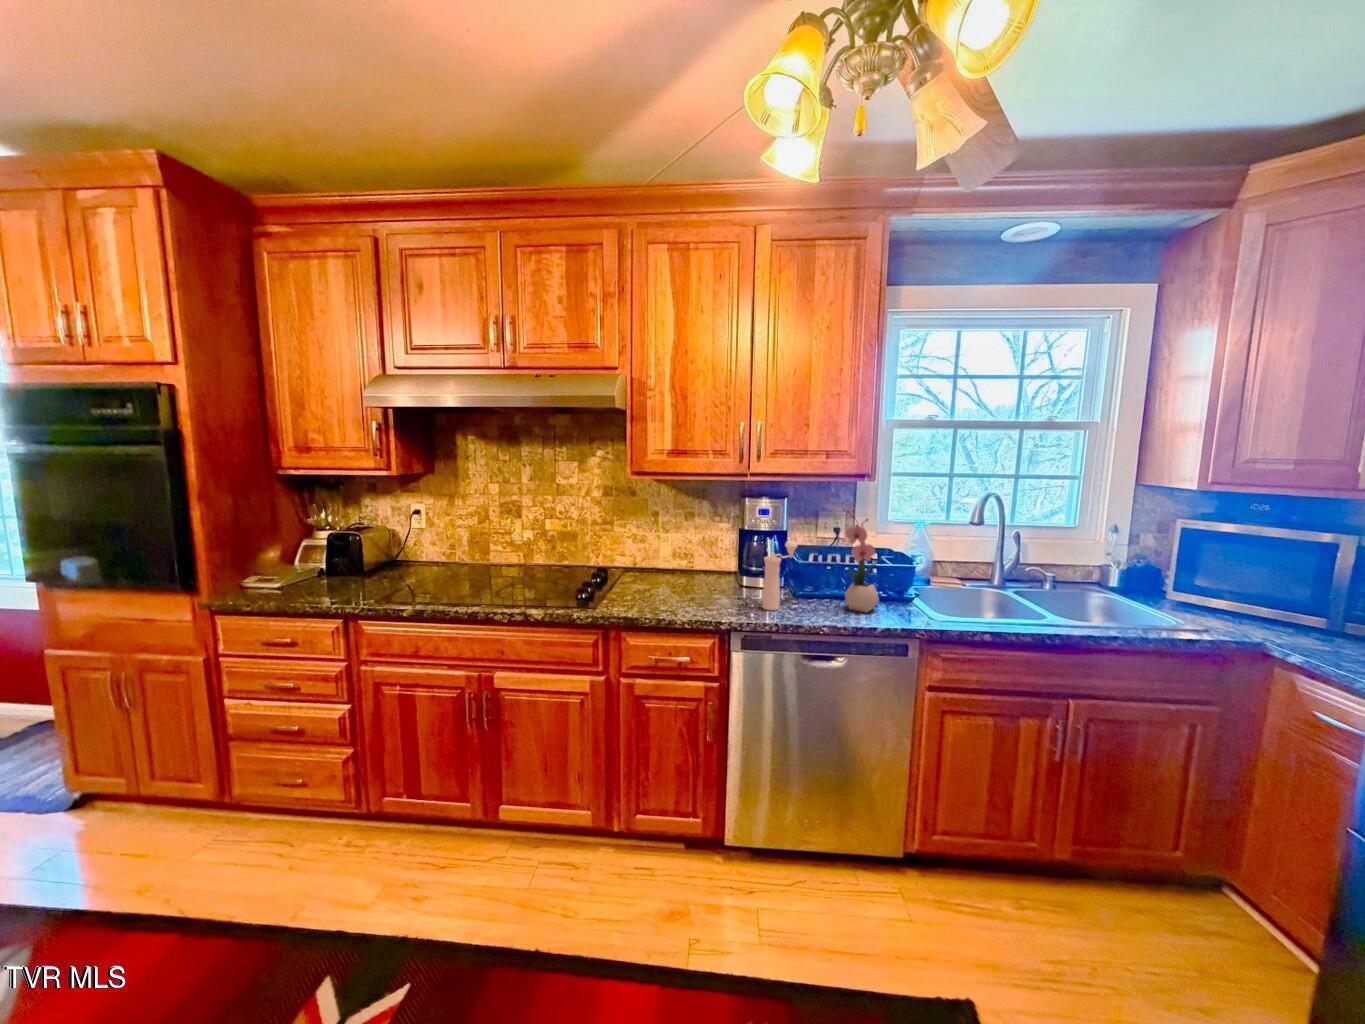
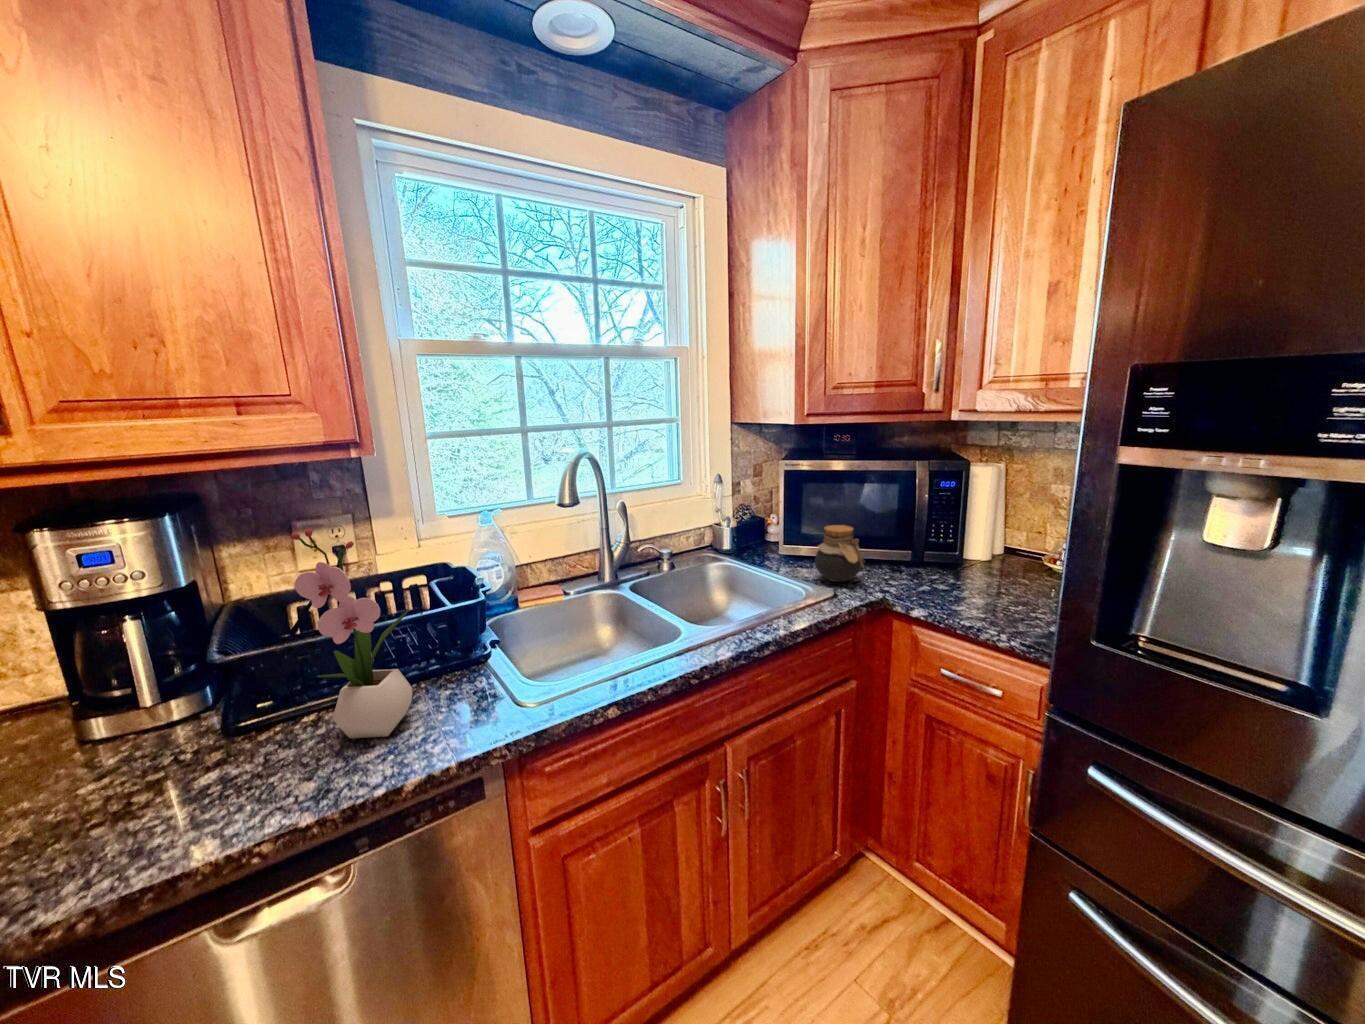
pepper mill: present [762,541,797,610] -> none [41,625,184,840]
jar: none [1195,576,1250,626] -> present [815,525,865,582]

